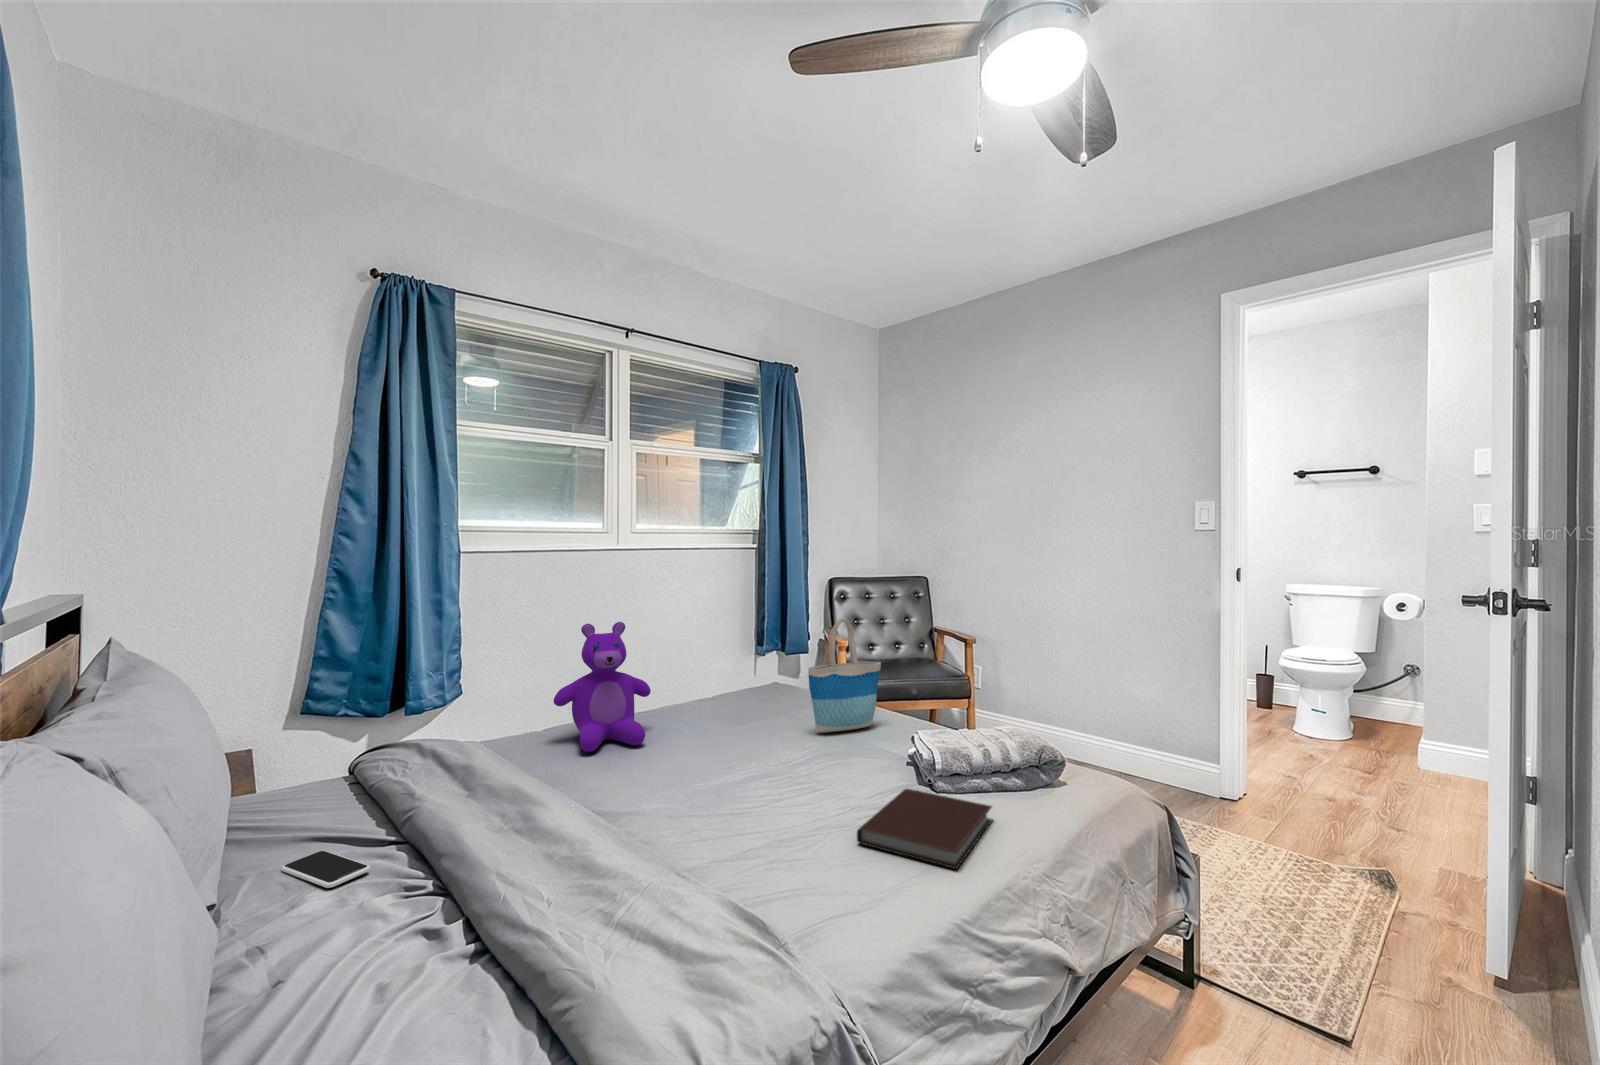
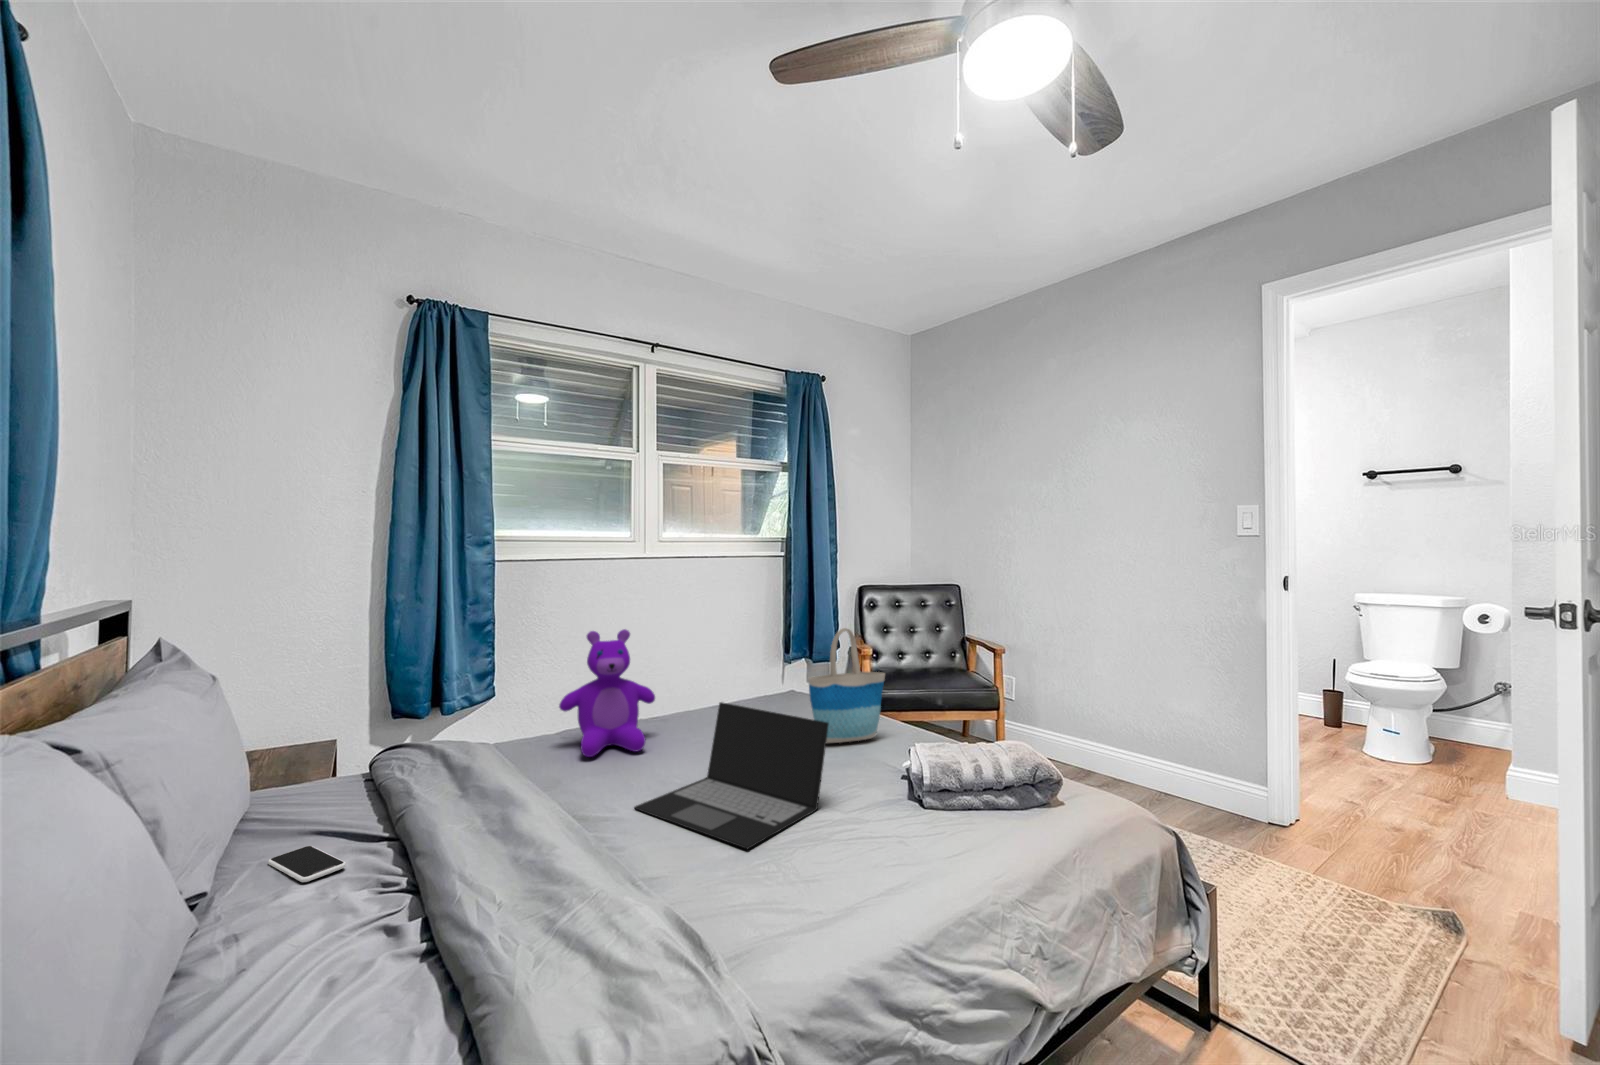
laptop: none [652,693,845,837] -> present [634,702,829,849]
notebook: present [857,789,992,869] -> none [824,804,974,892]

